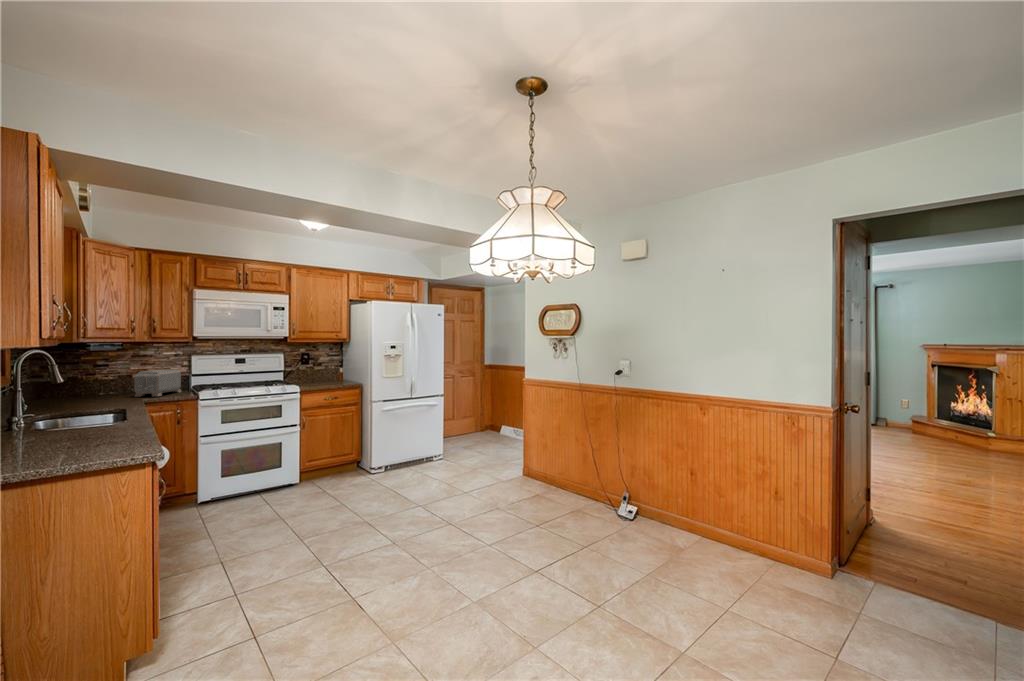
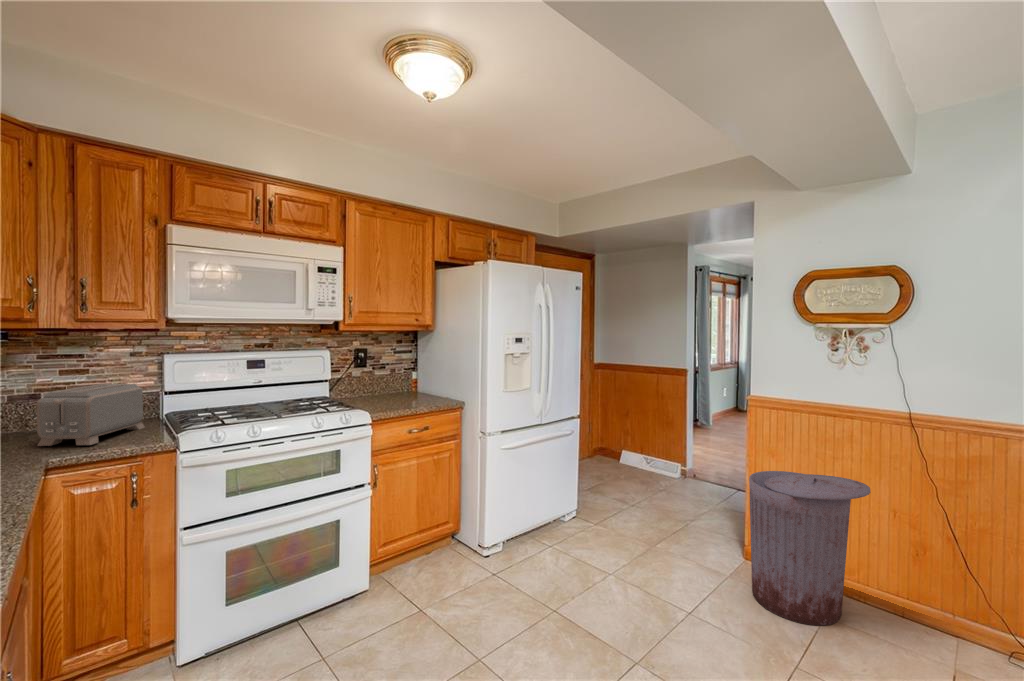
trash can: none [505,418,557,494] -> present [749,471,871,625]

